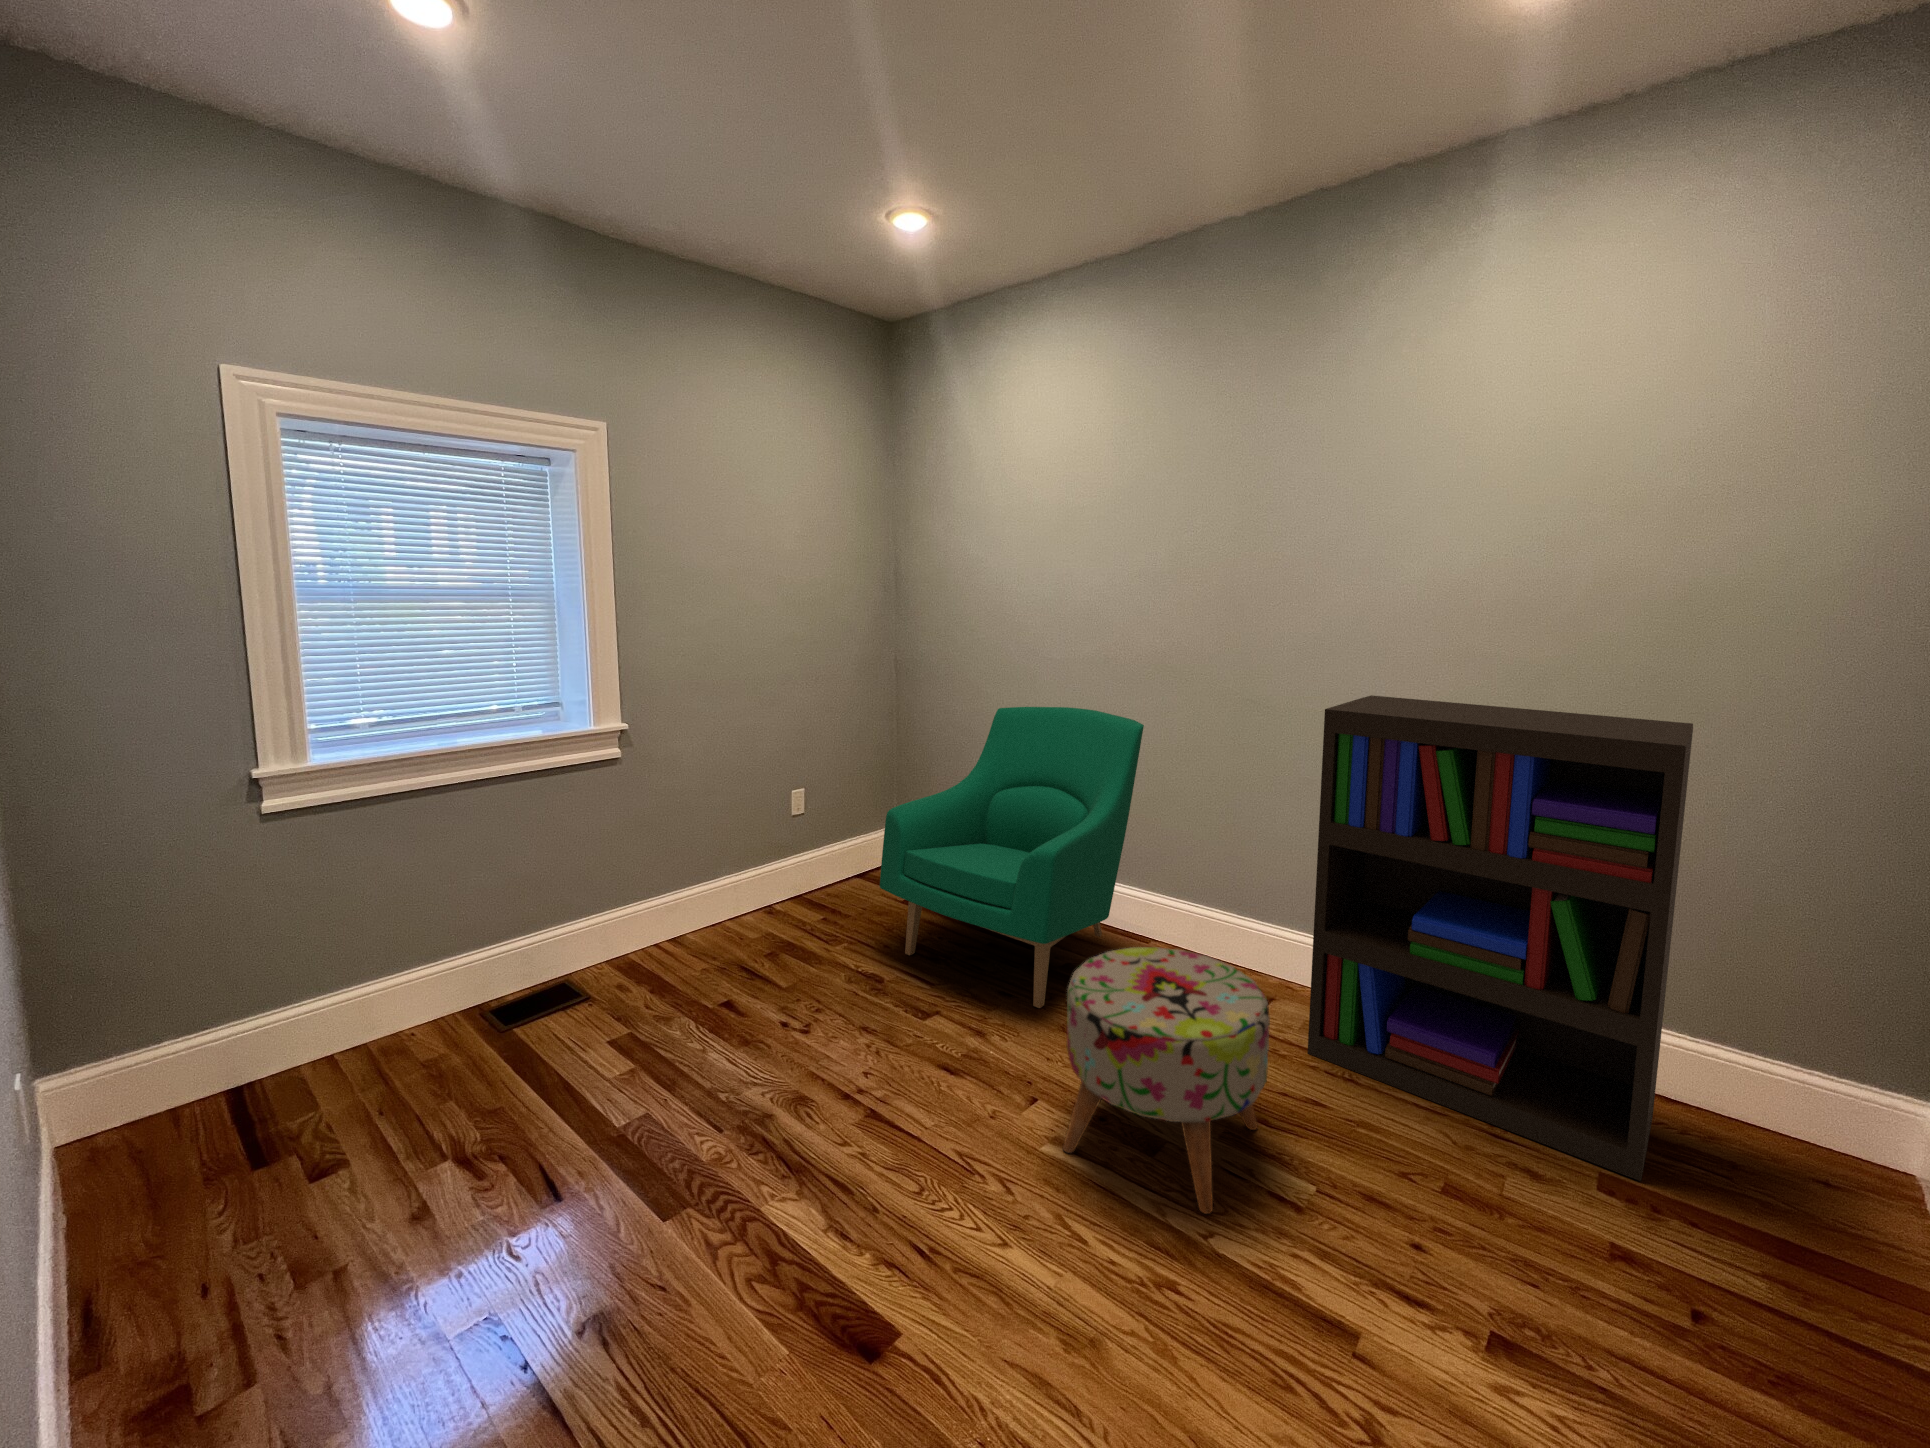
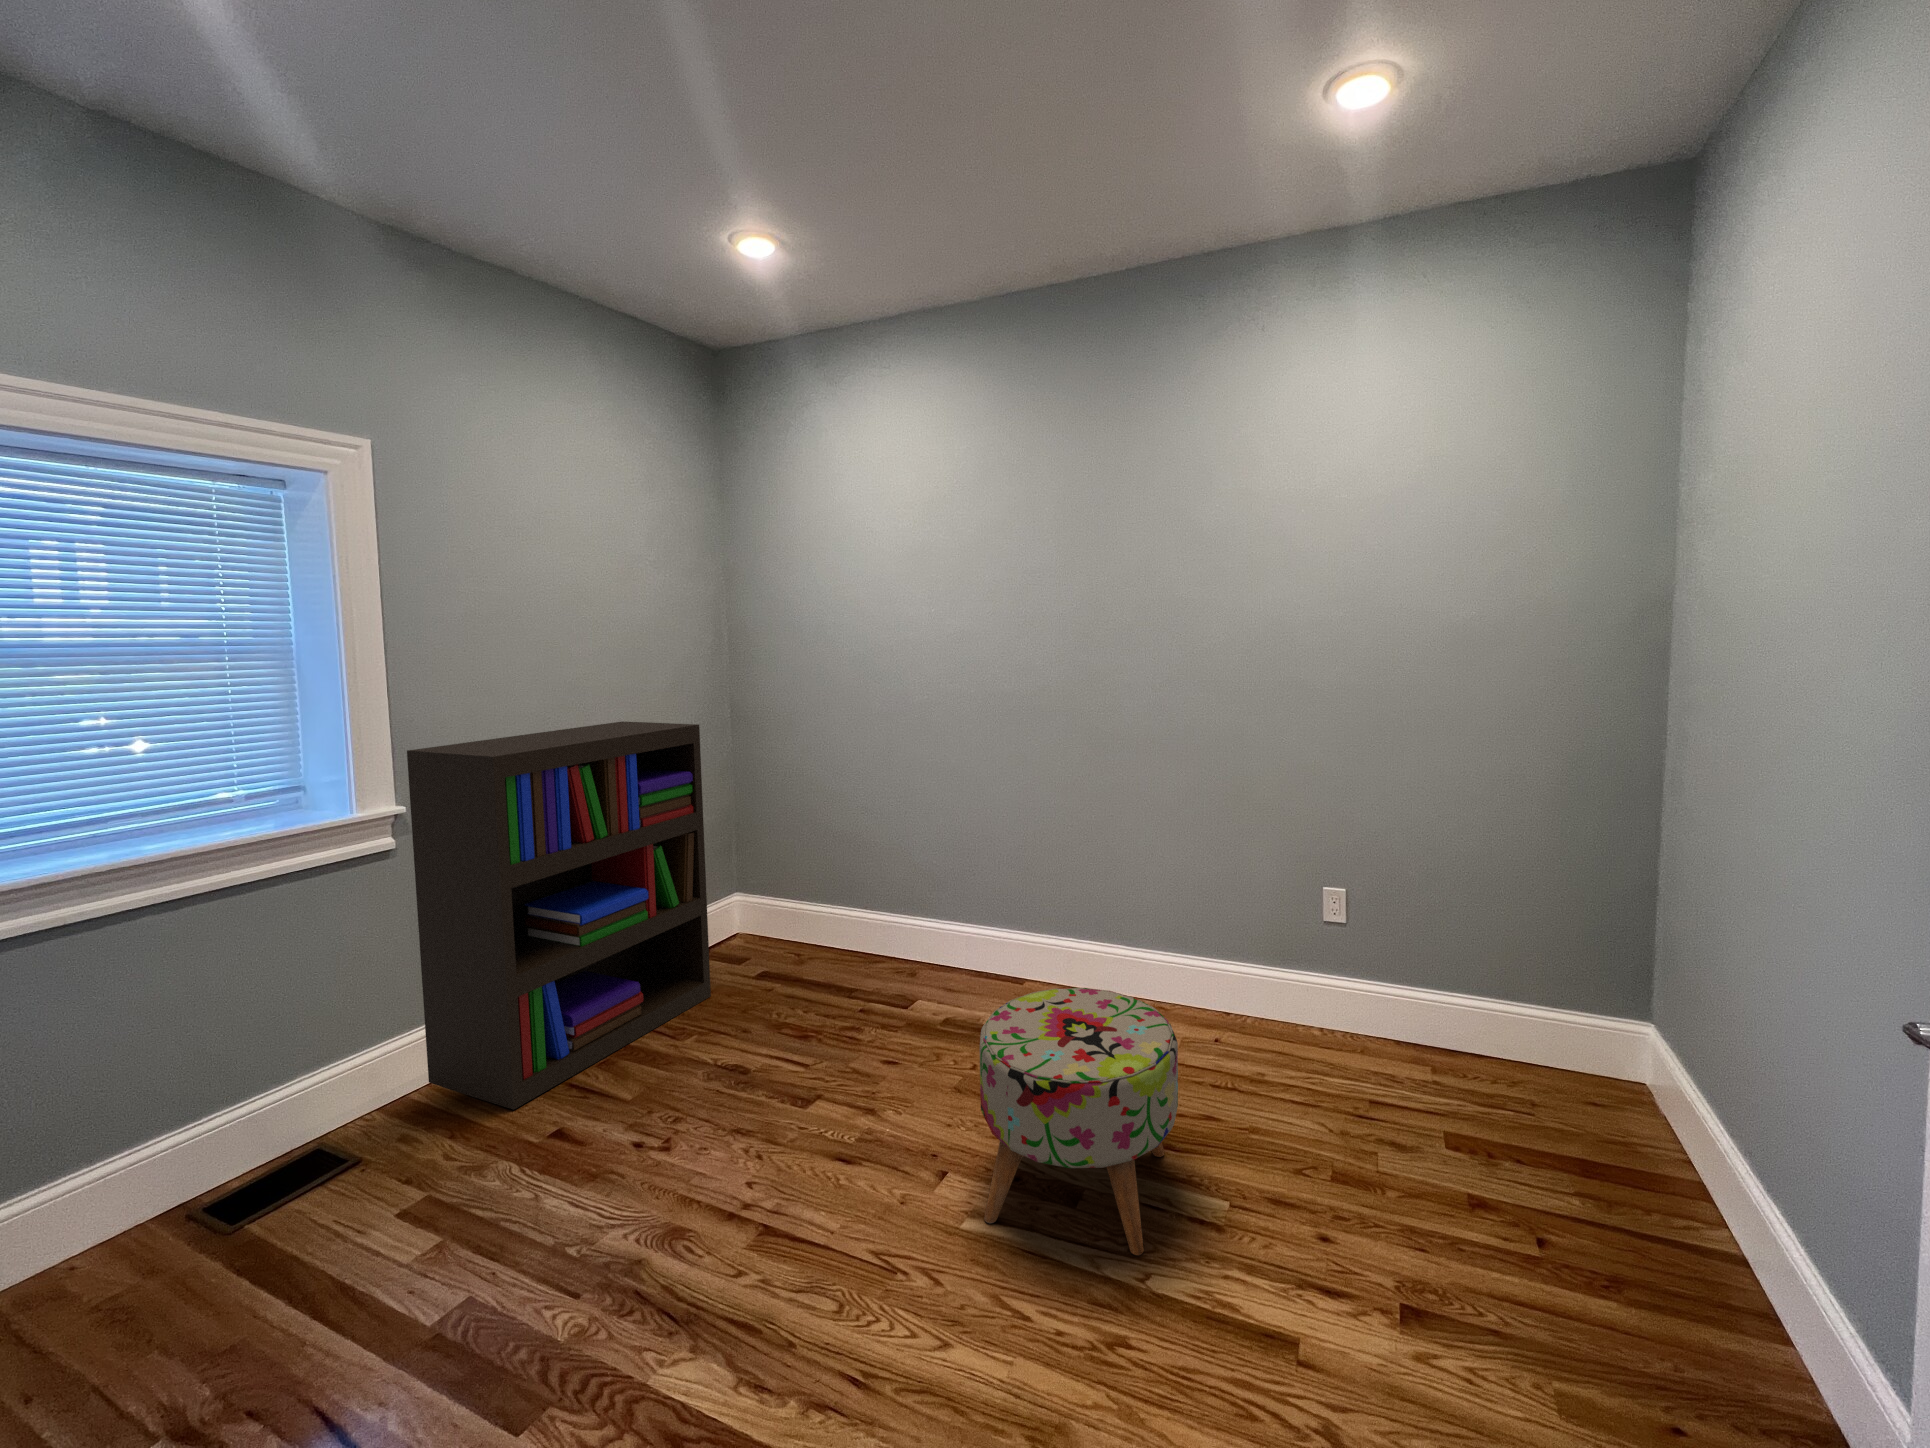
bookshelf: present [1308,695,1693,1181] -> present [407,721,711,1110]
armchair: present [880,707,1144,1008] -> none [739,753,1010,1071]

